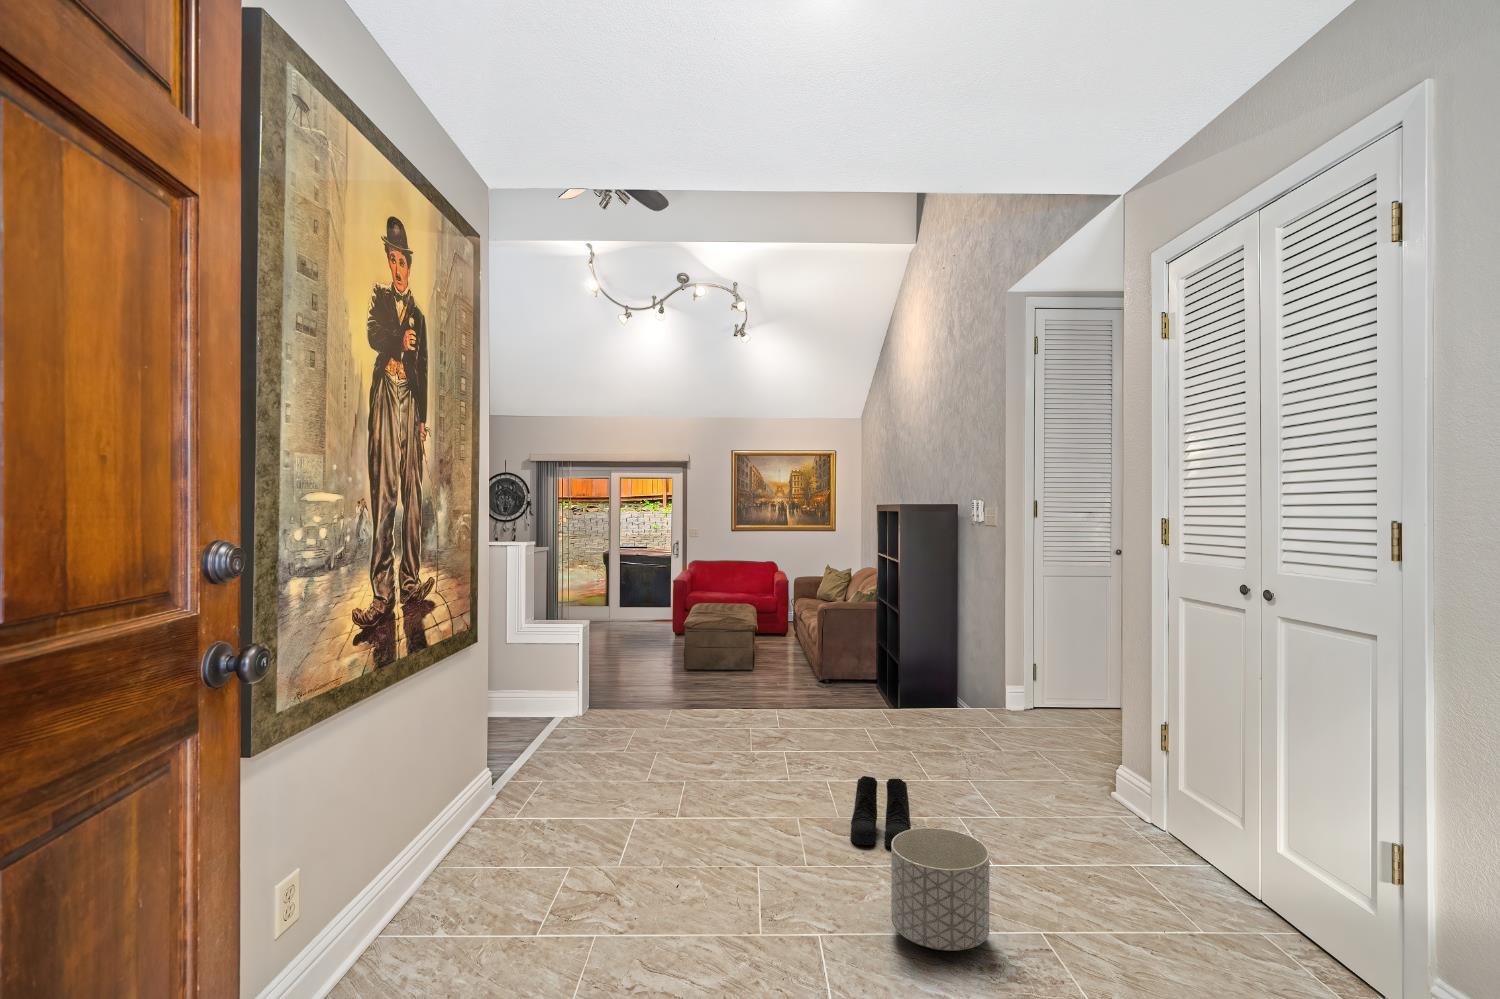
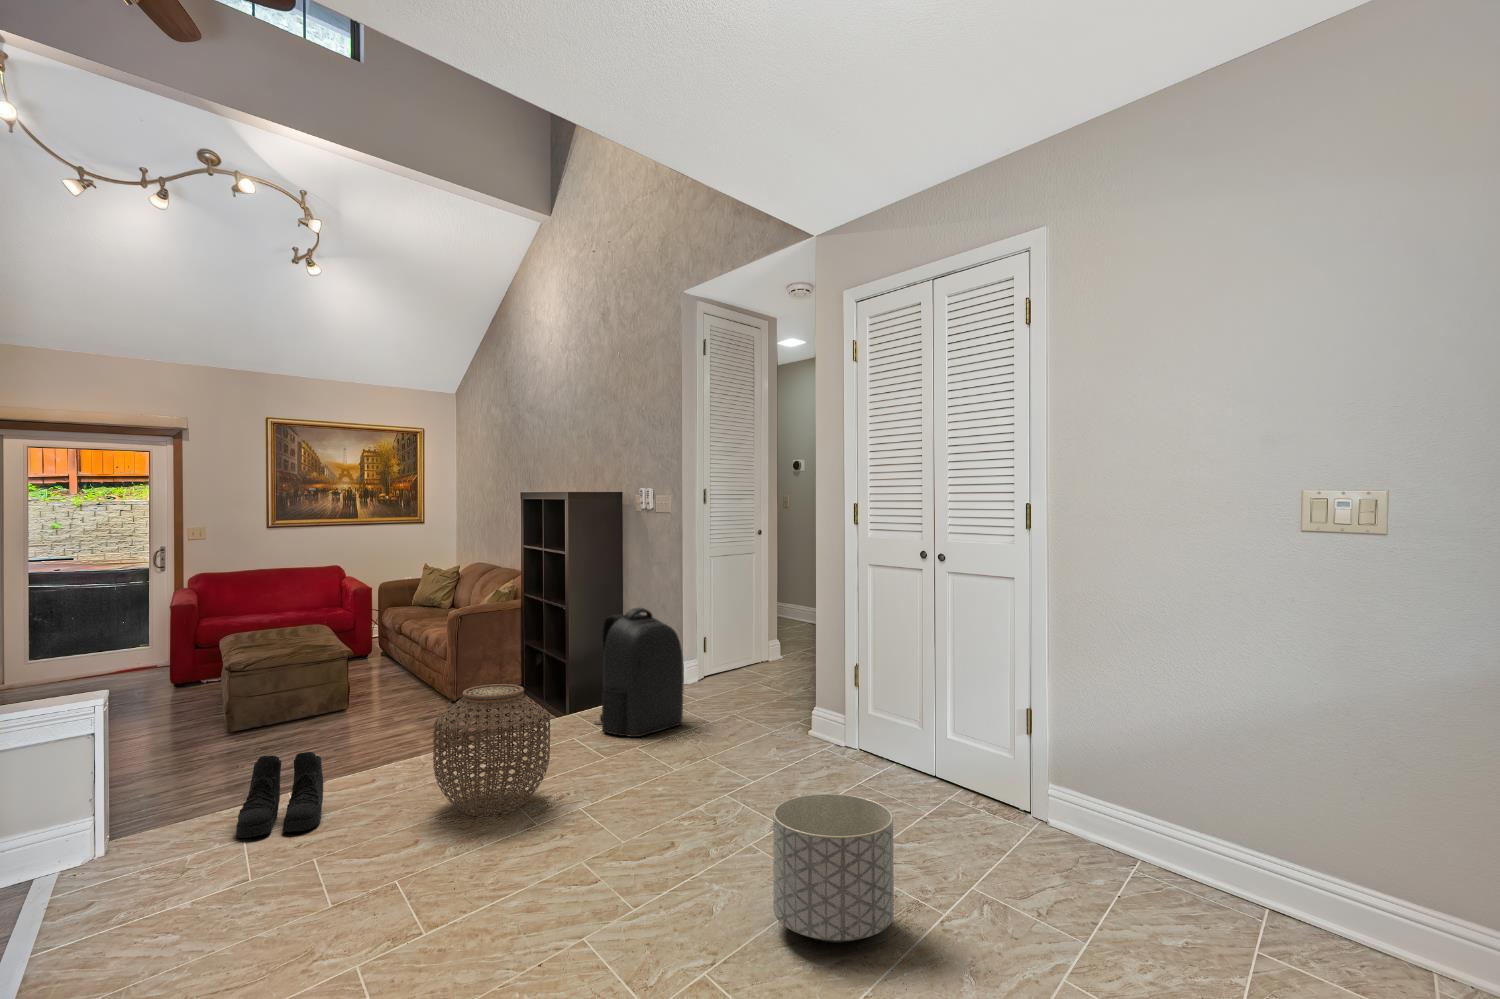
backpack: none [897,636,971,747] -> present [600,608,683,737]
woven basket: none [737,693,818,790] -> present [433,684,550,816]
boots: present [851,776,911,847] -> present [236,752,323,838]

